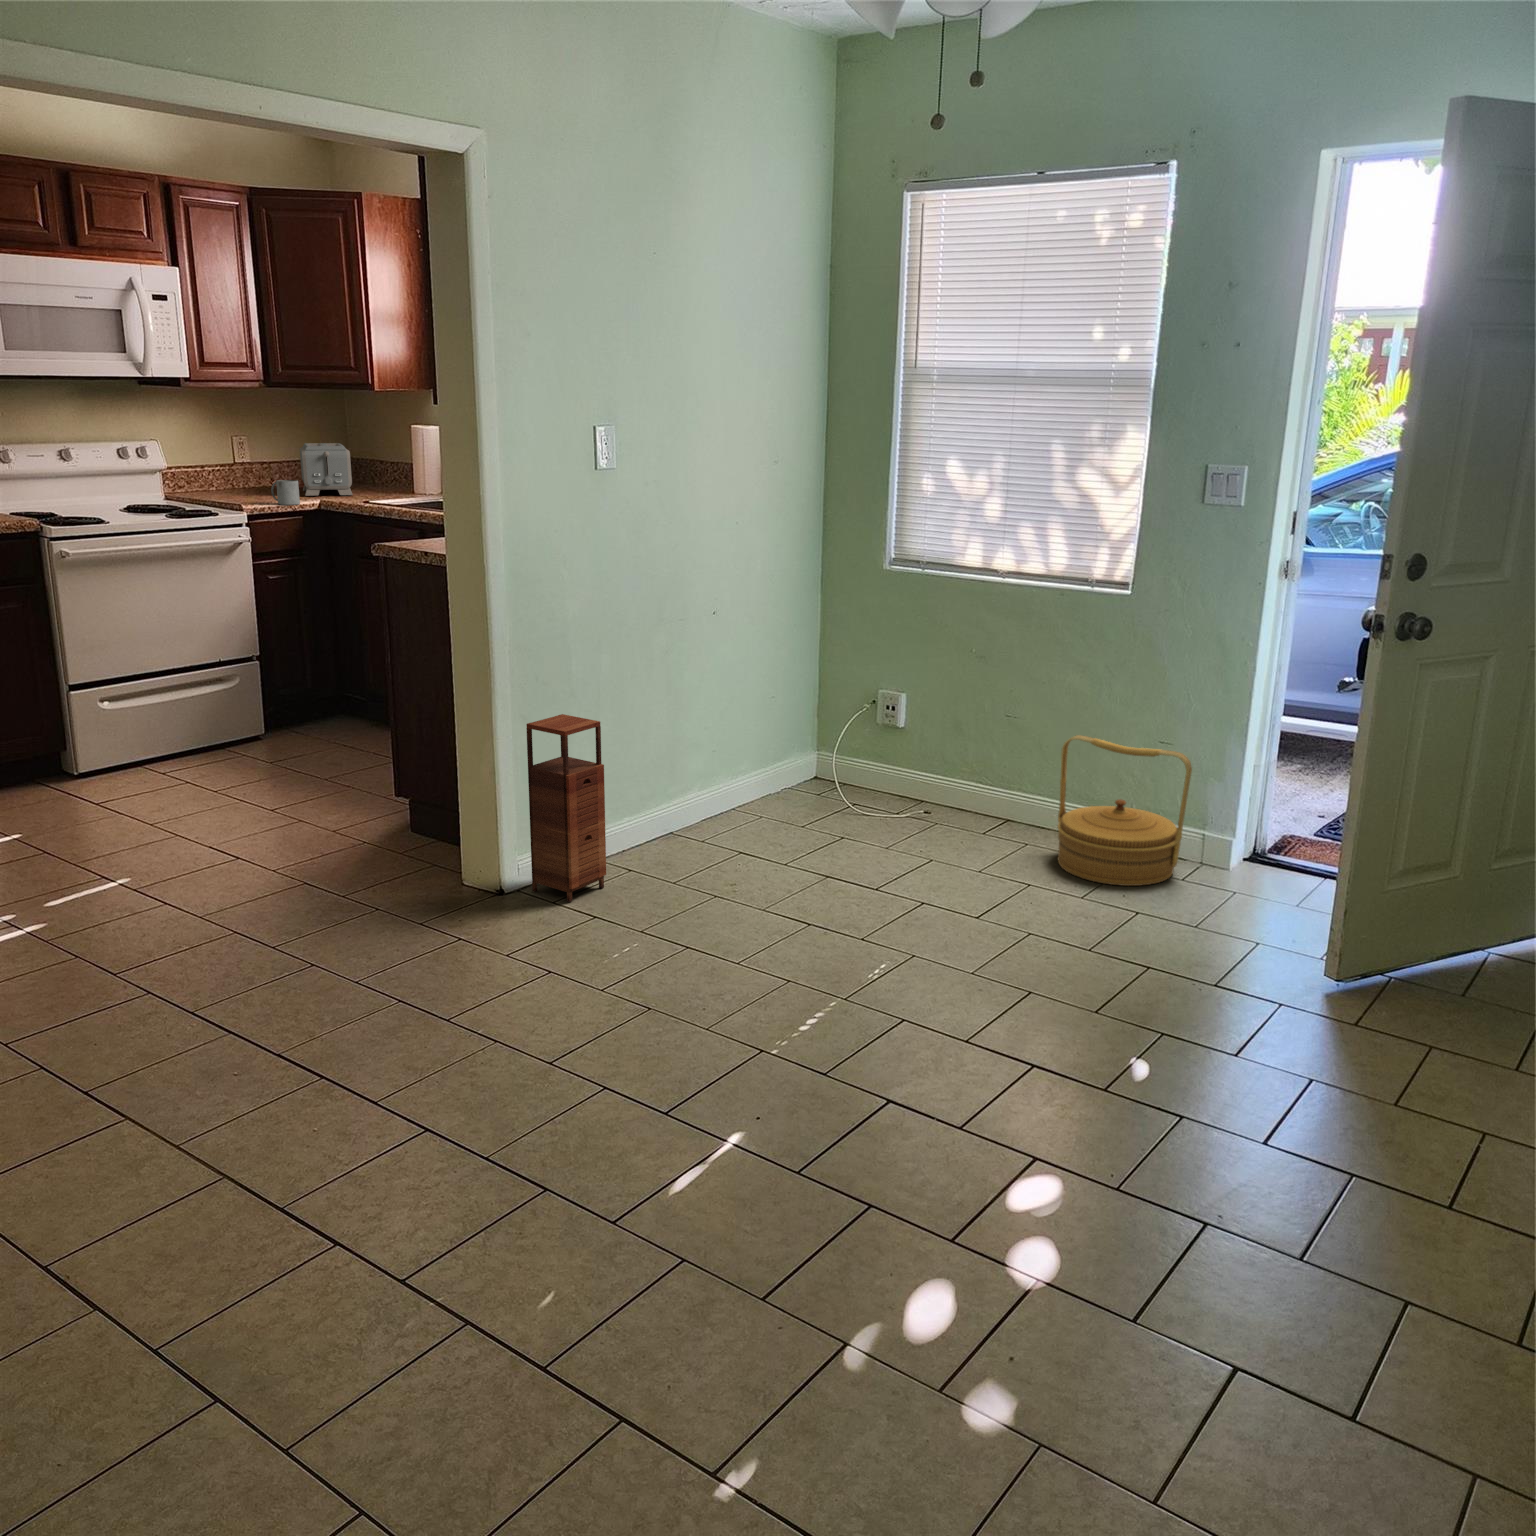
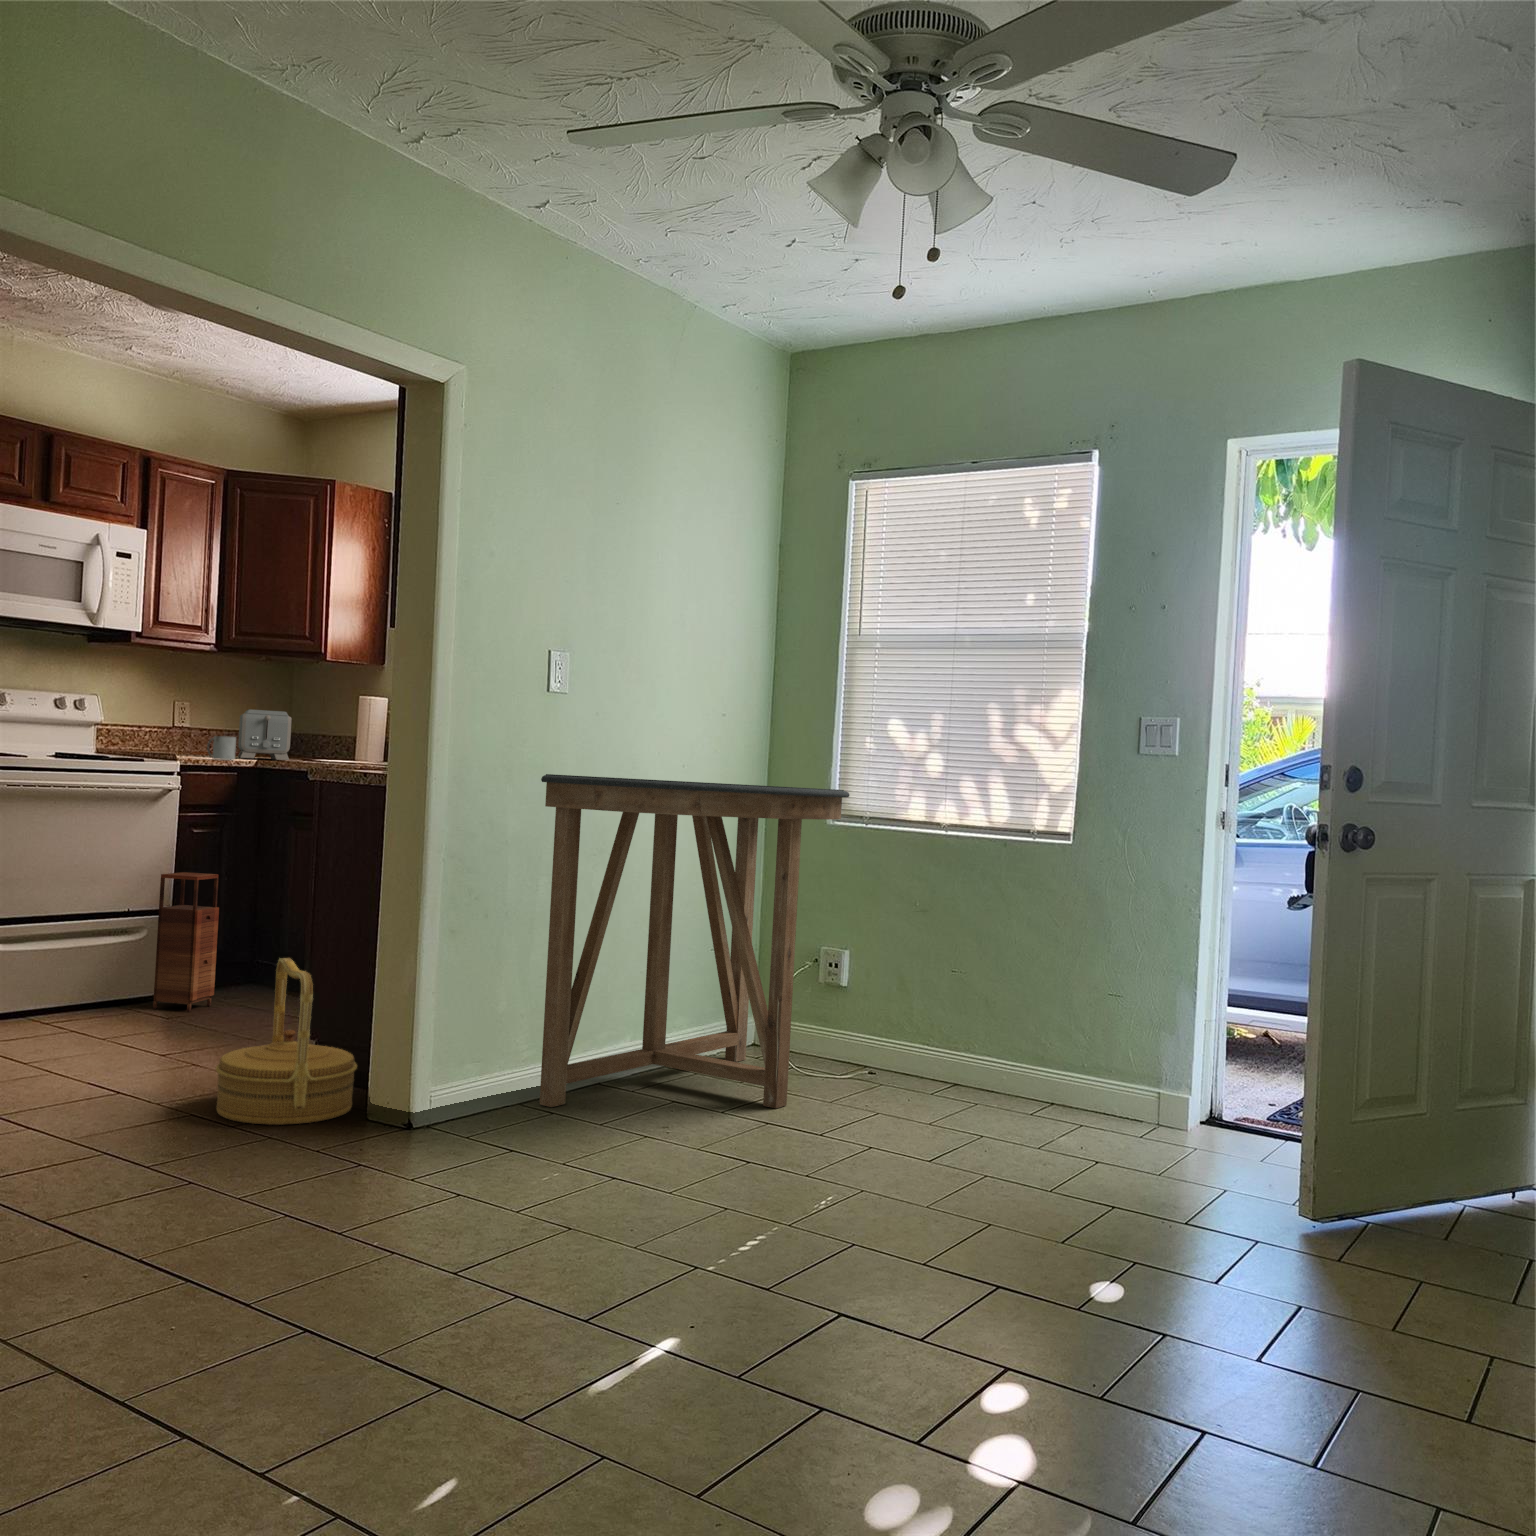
console table: none [596,526,905,863] -> present [539,774,849,1108]
storage cabinet: present [526,714,606,902] -> present [153,872,219,1012]
woven basket: present [1058,735,1192,886] -> present [216,958,357,1125]

